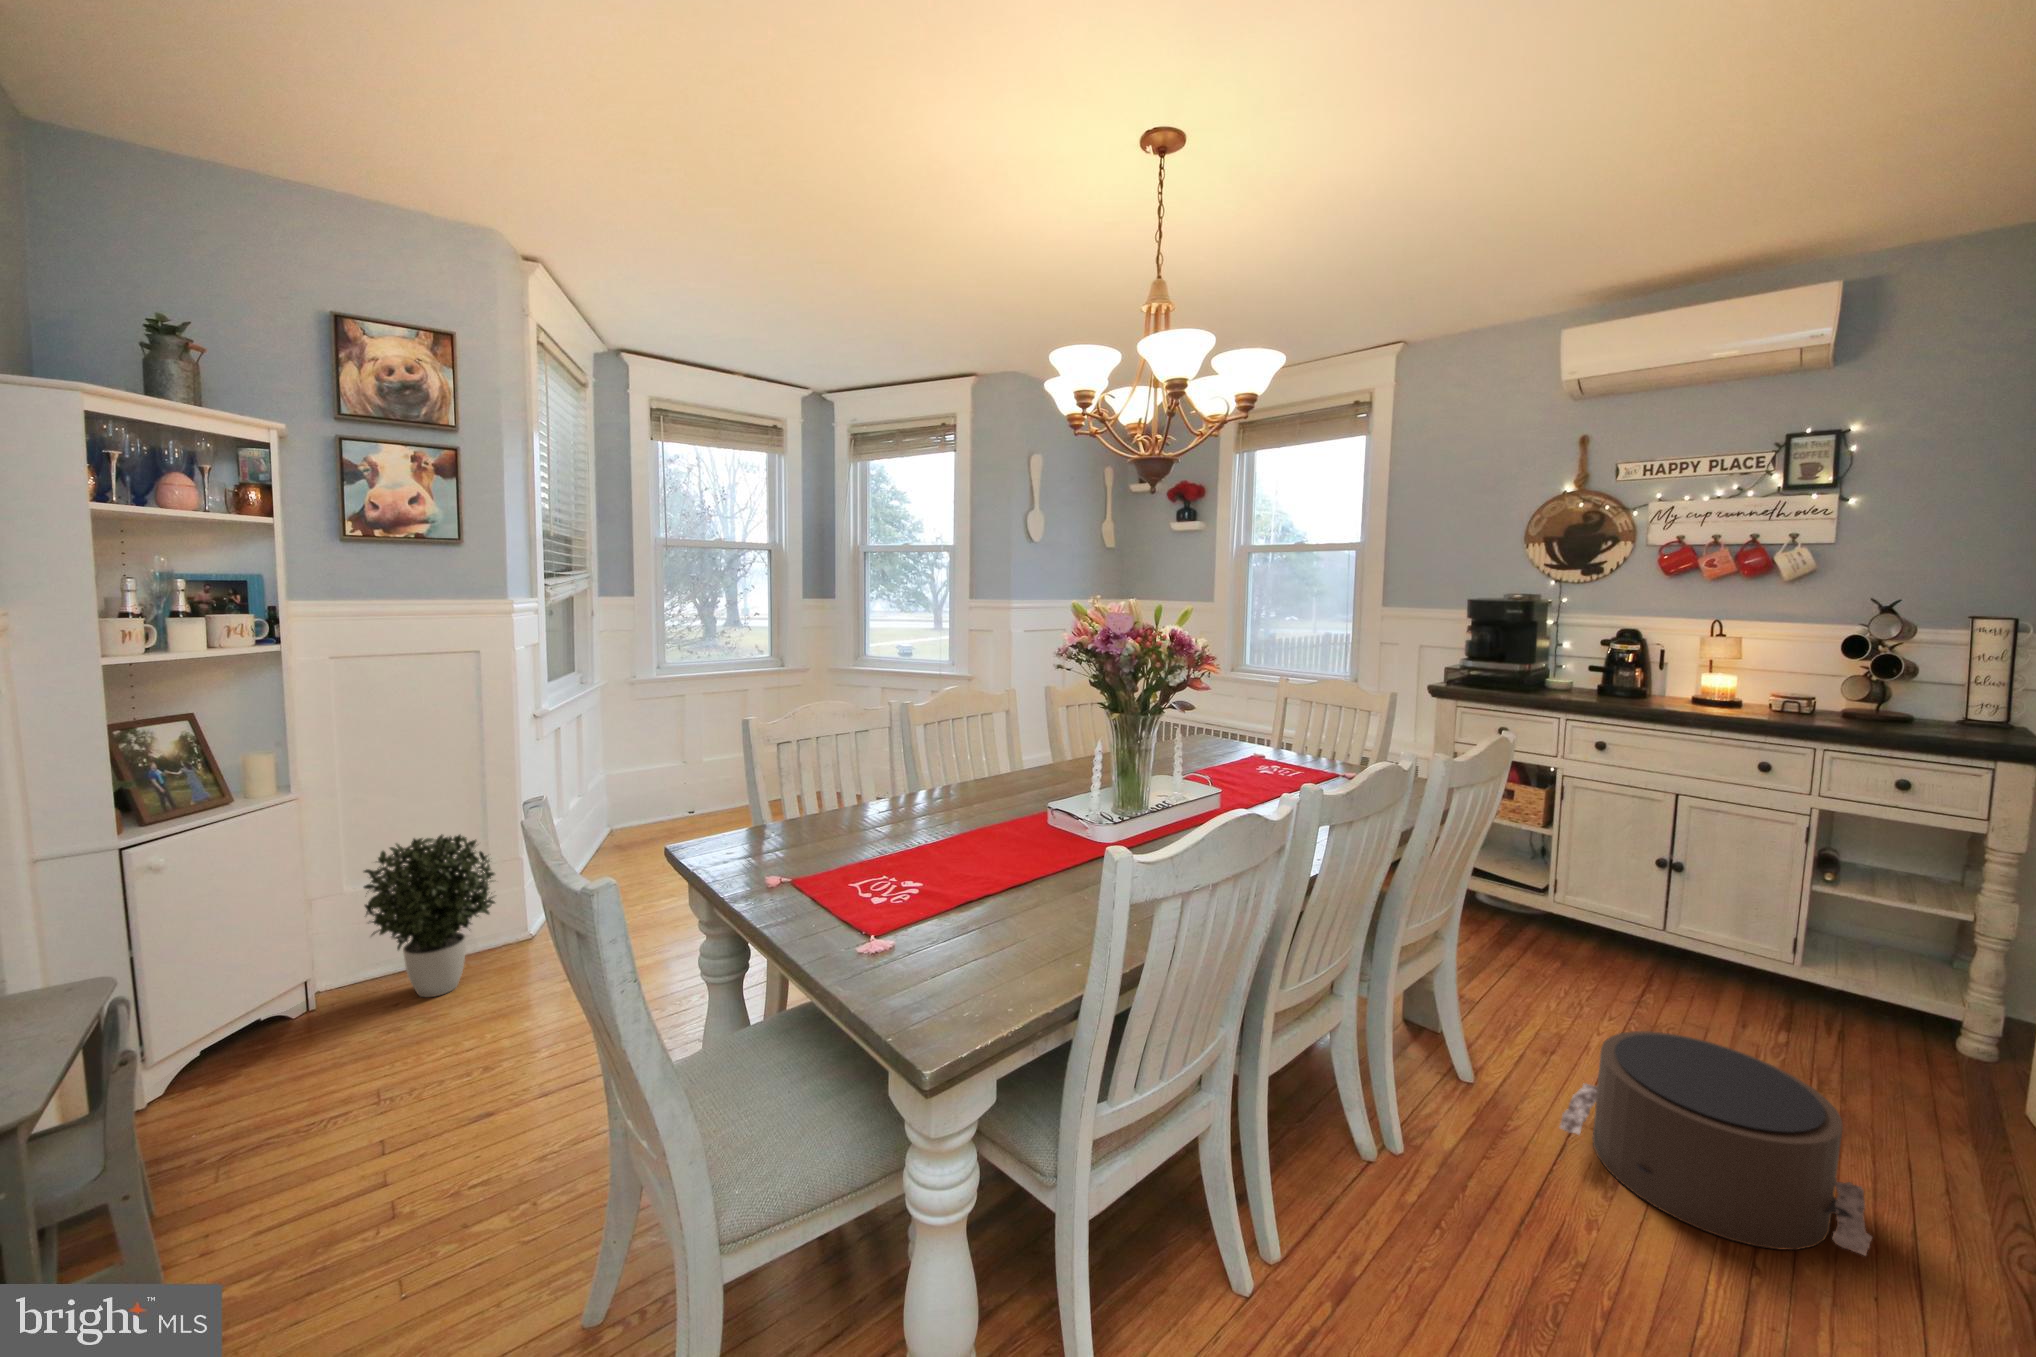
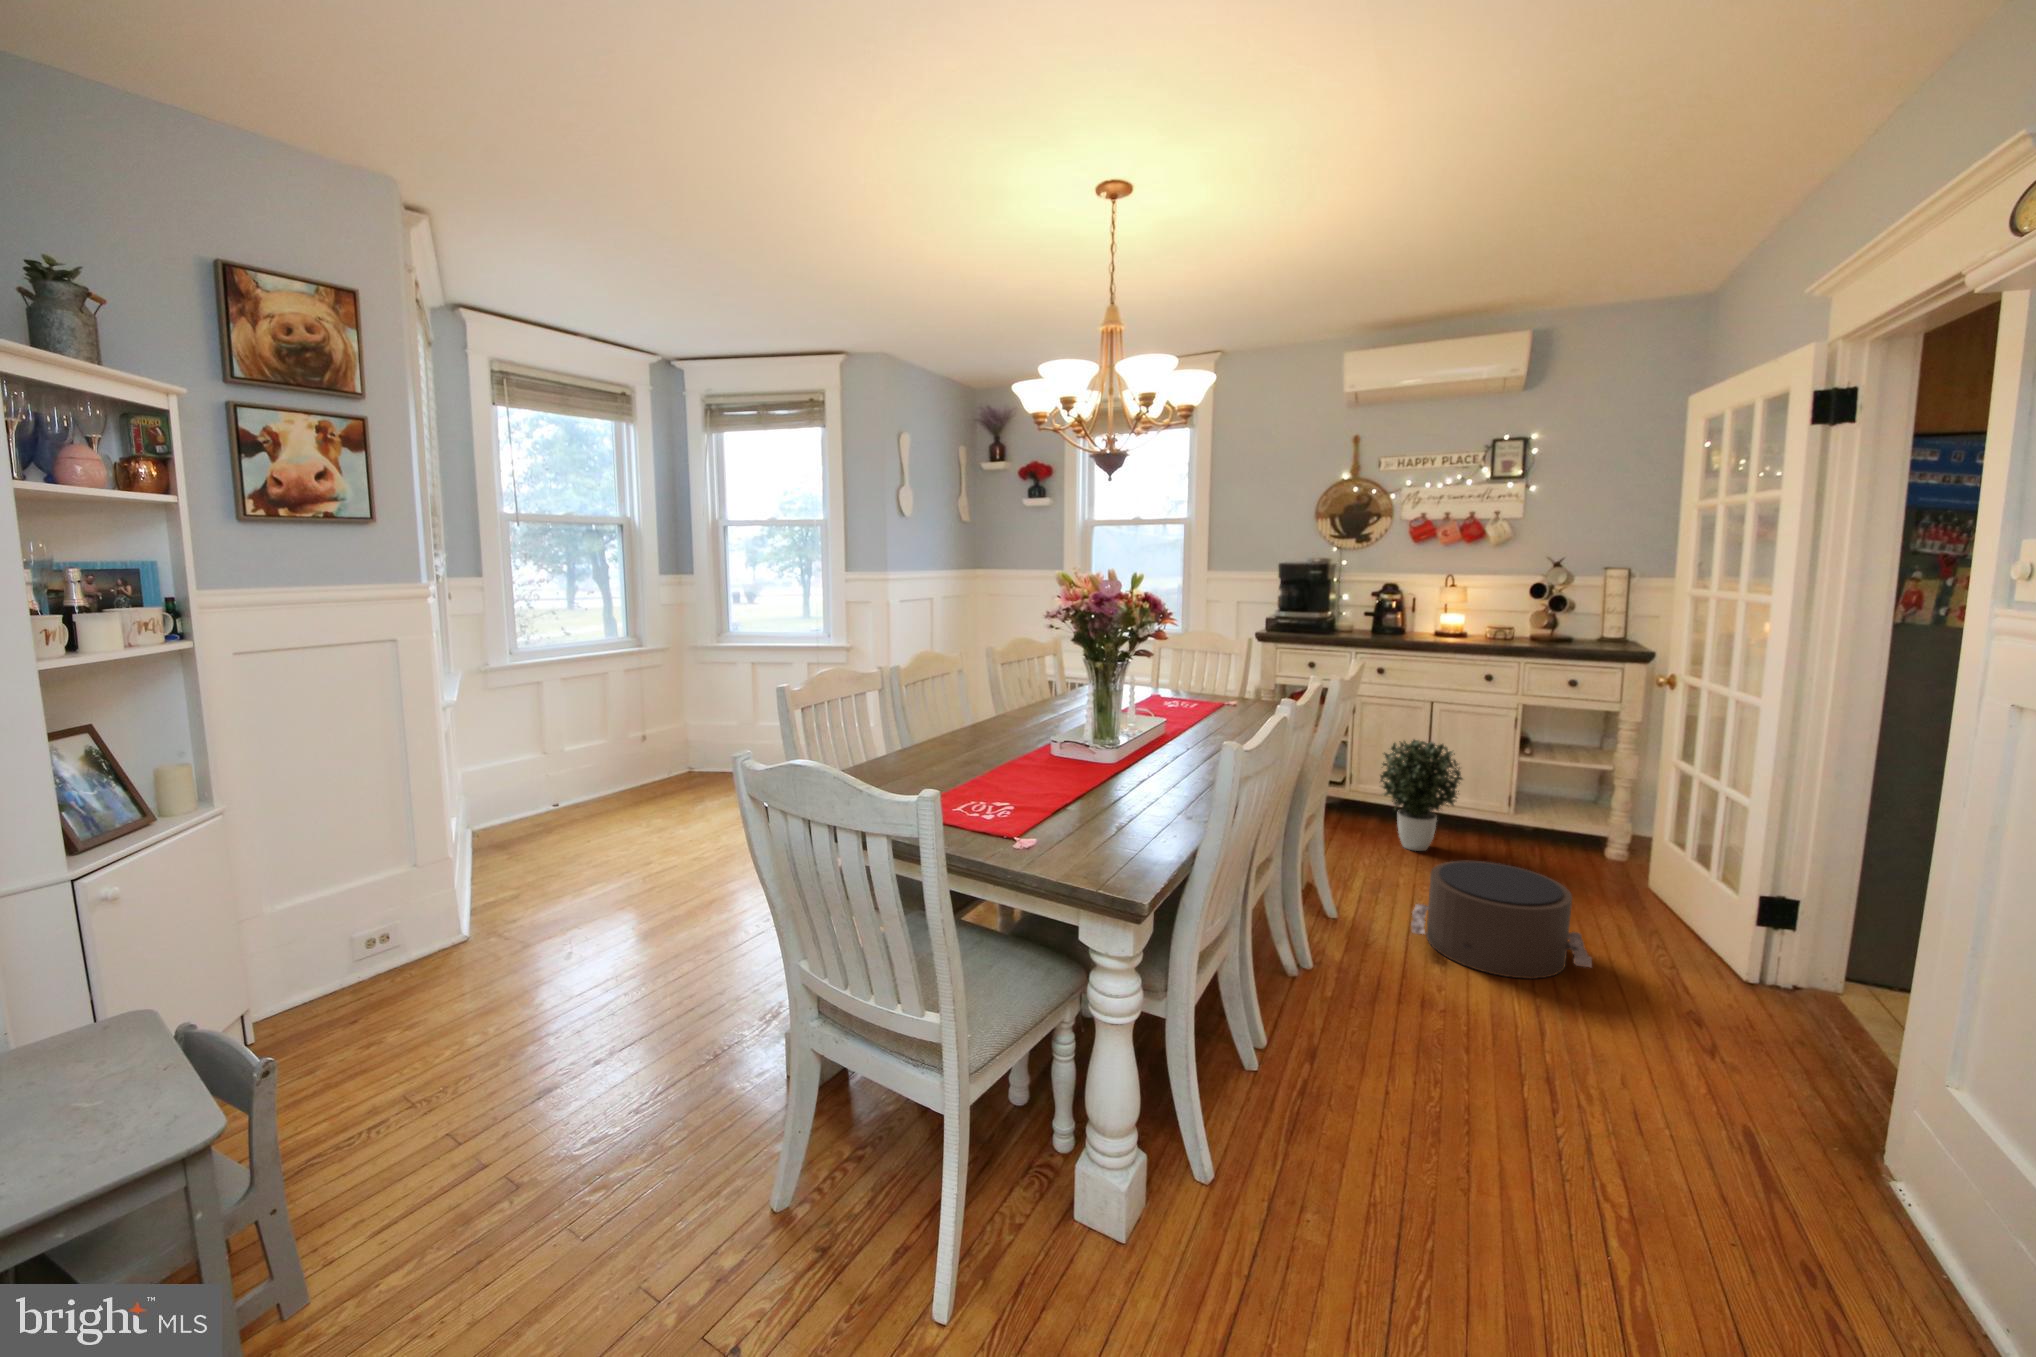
potted plant: present [364,834,495,997] -> present [1380,740,1463,851]

